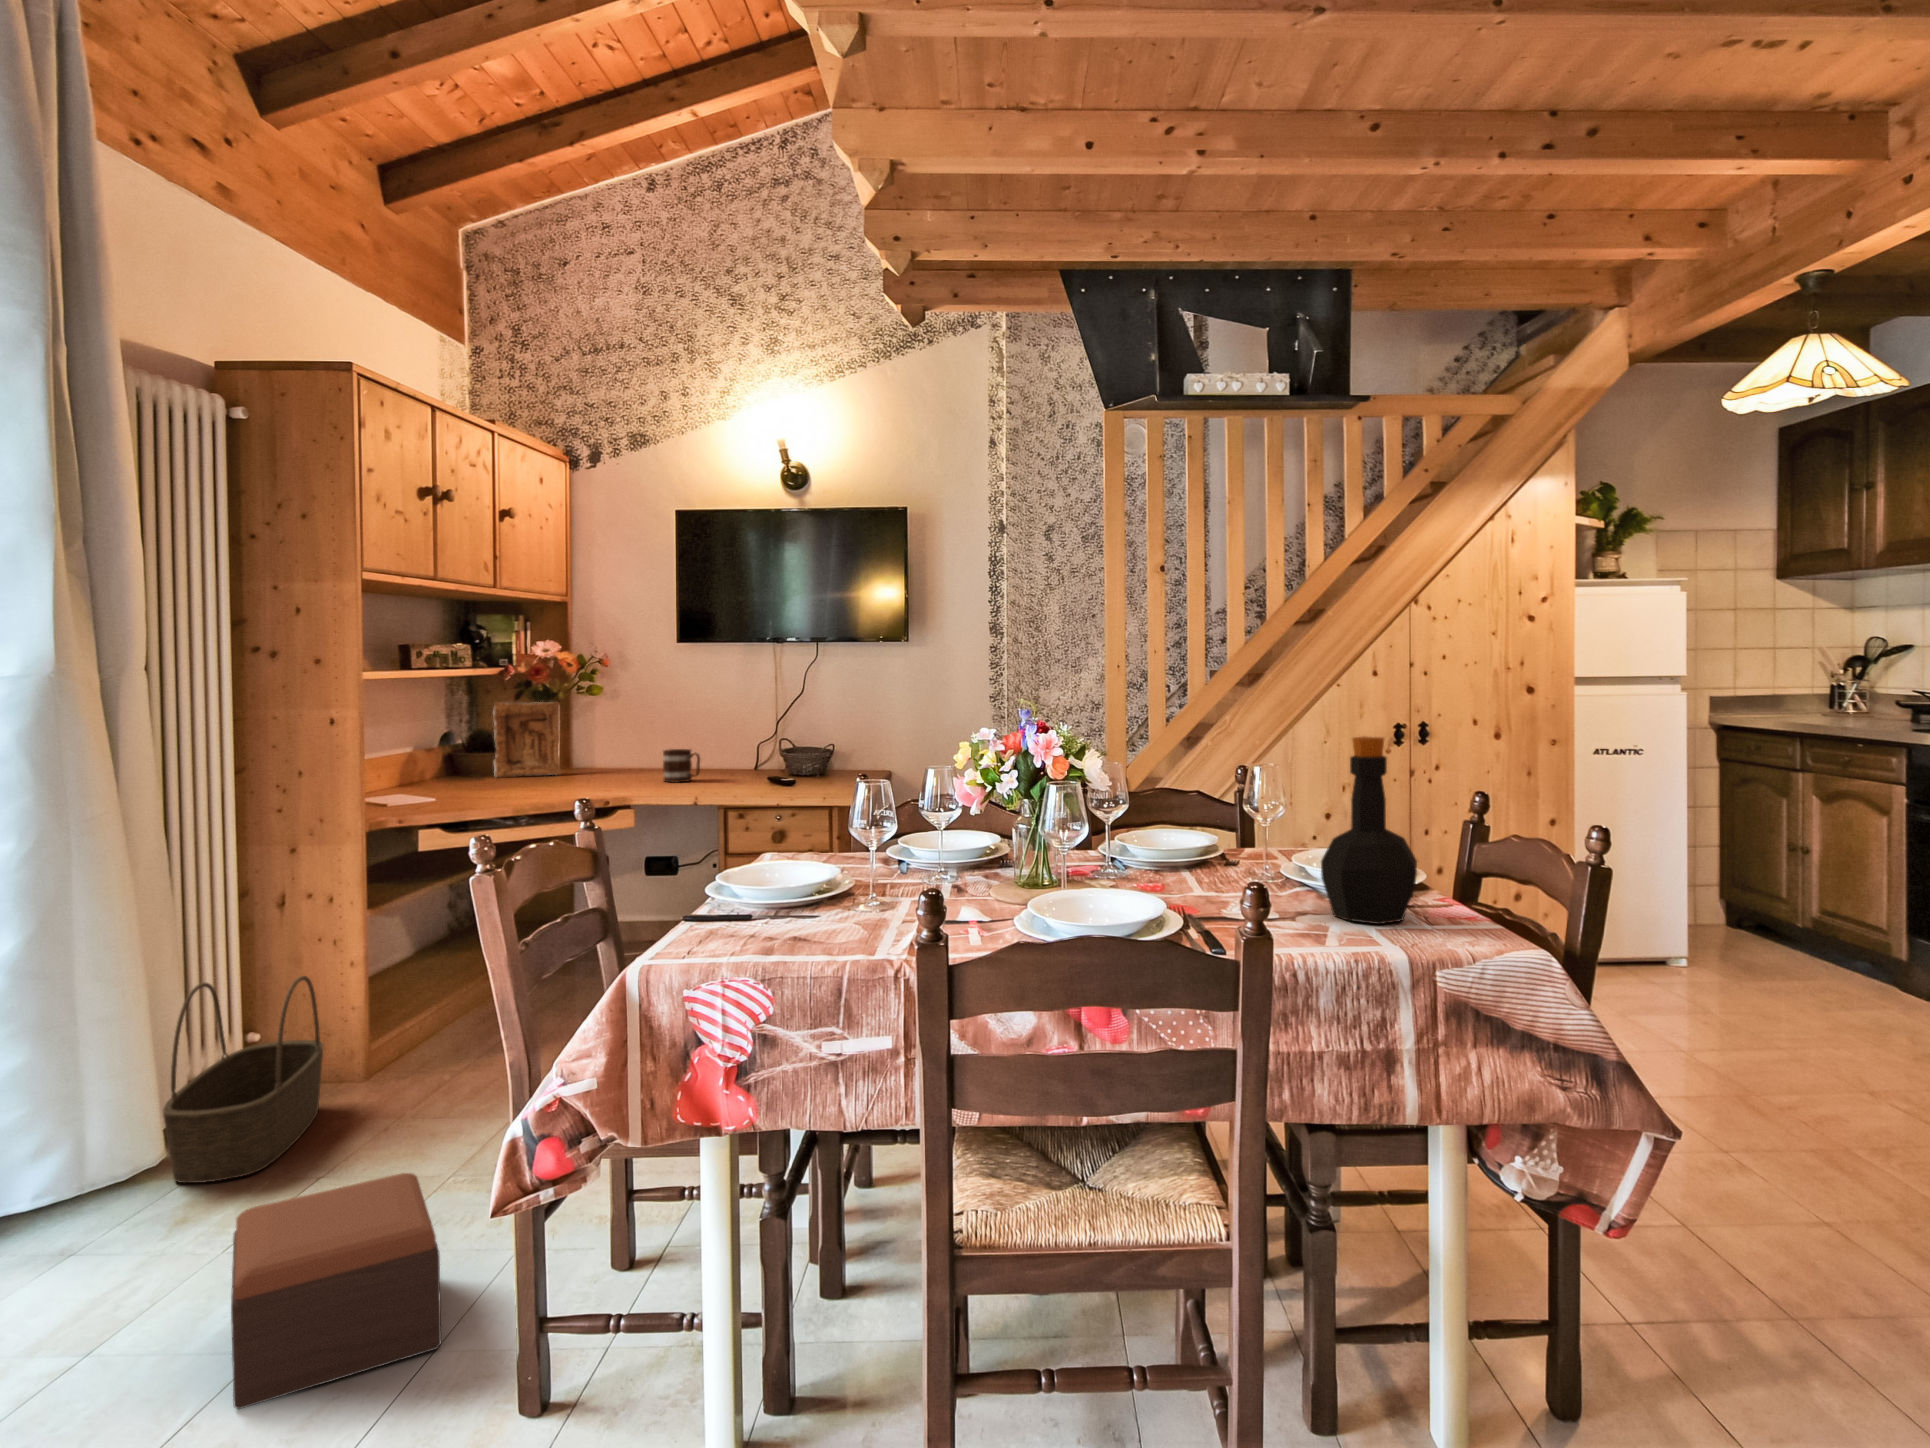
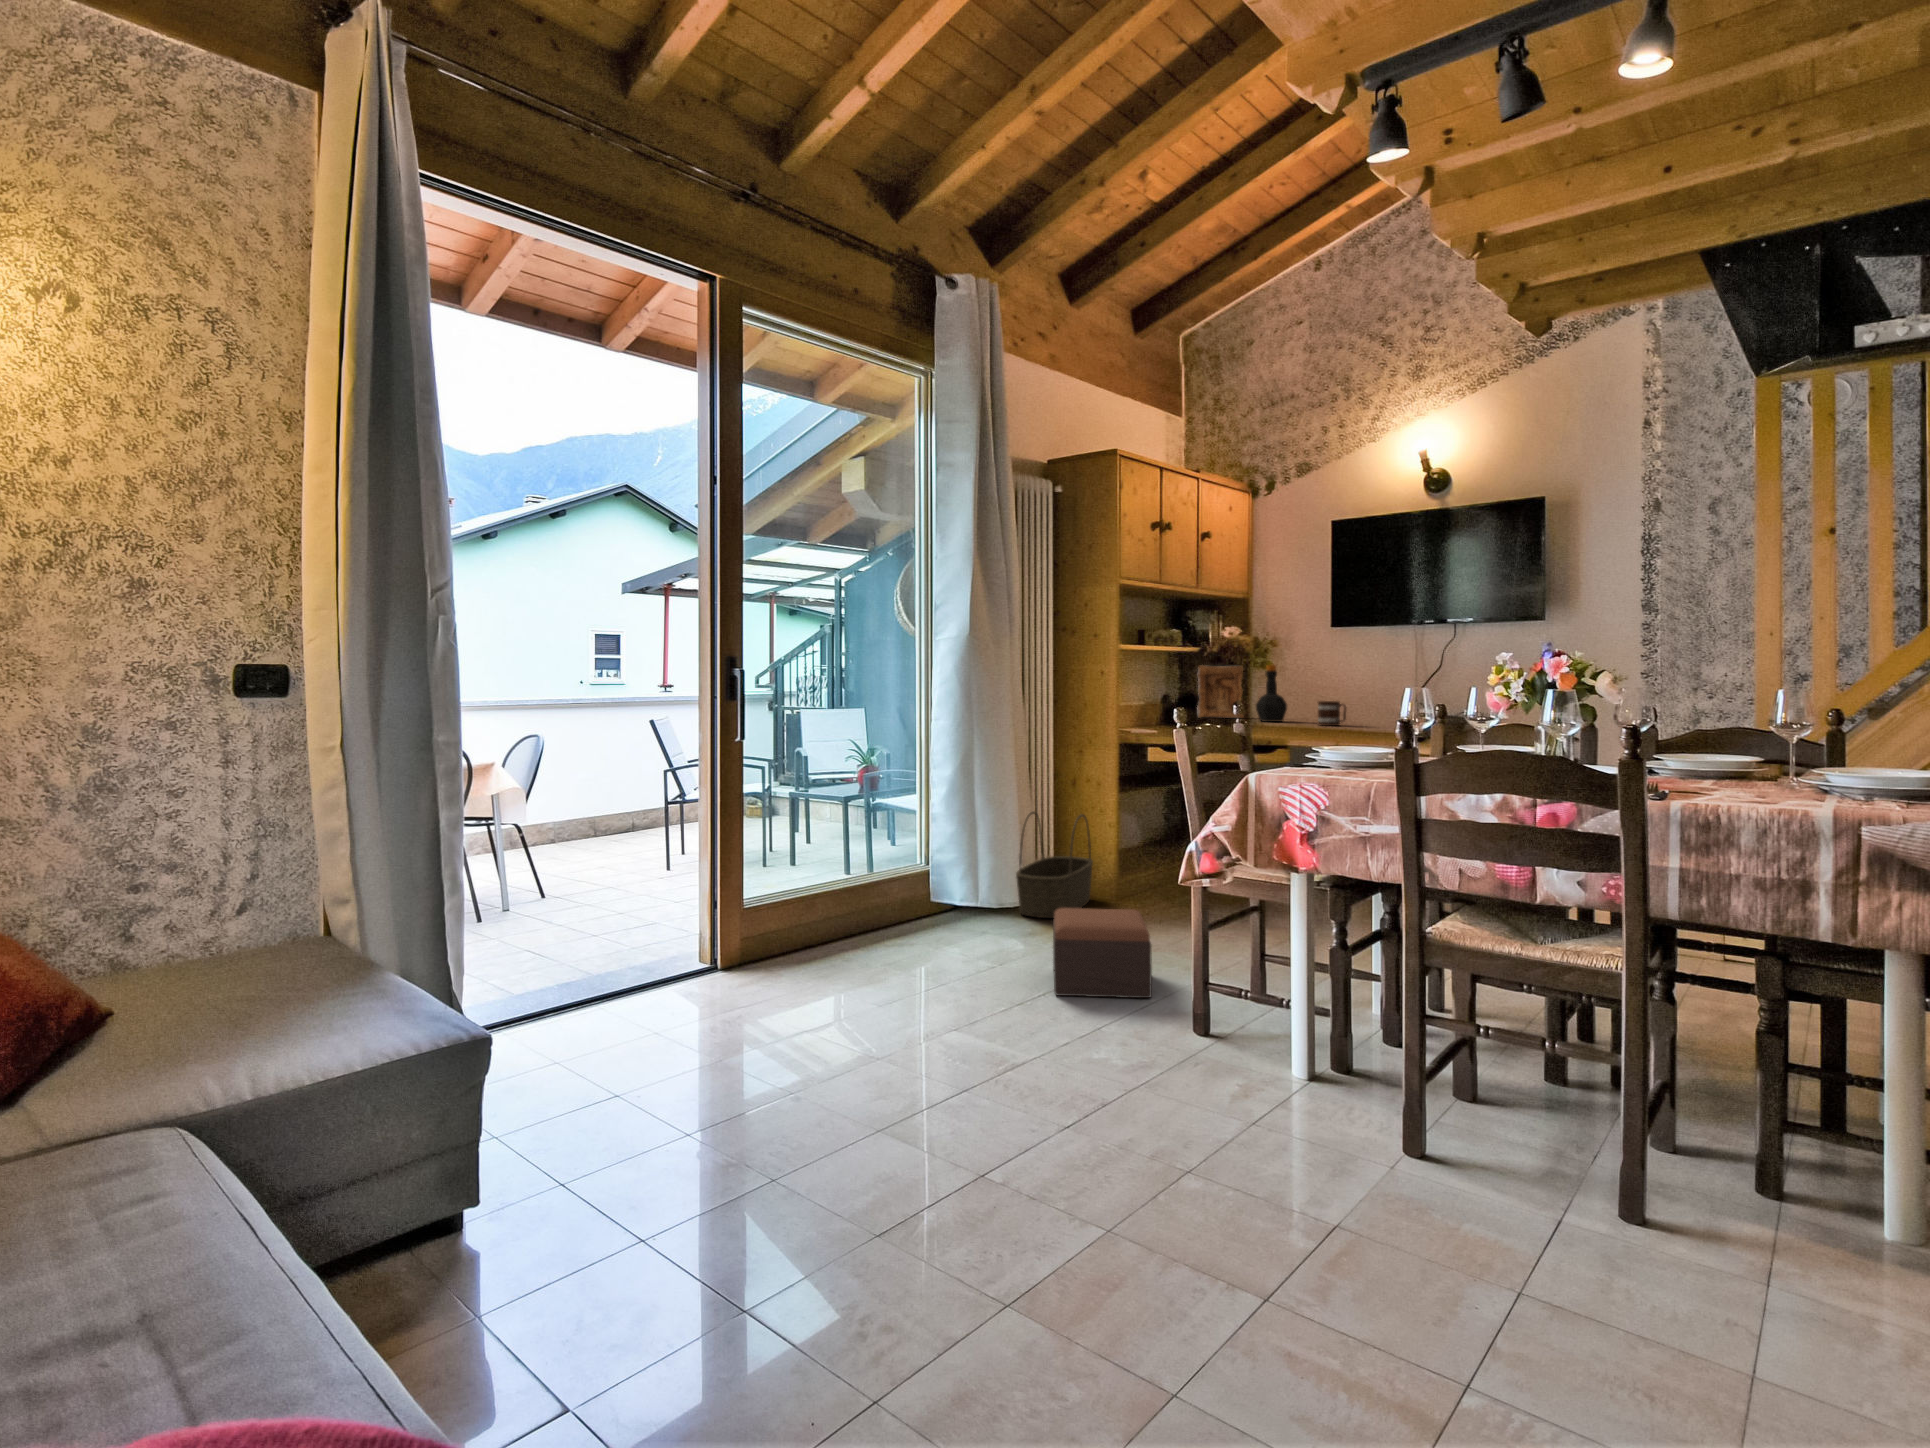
bottle: present [1321,737,1417,924] -> present [1256,665,1287,722]

